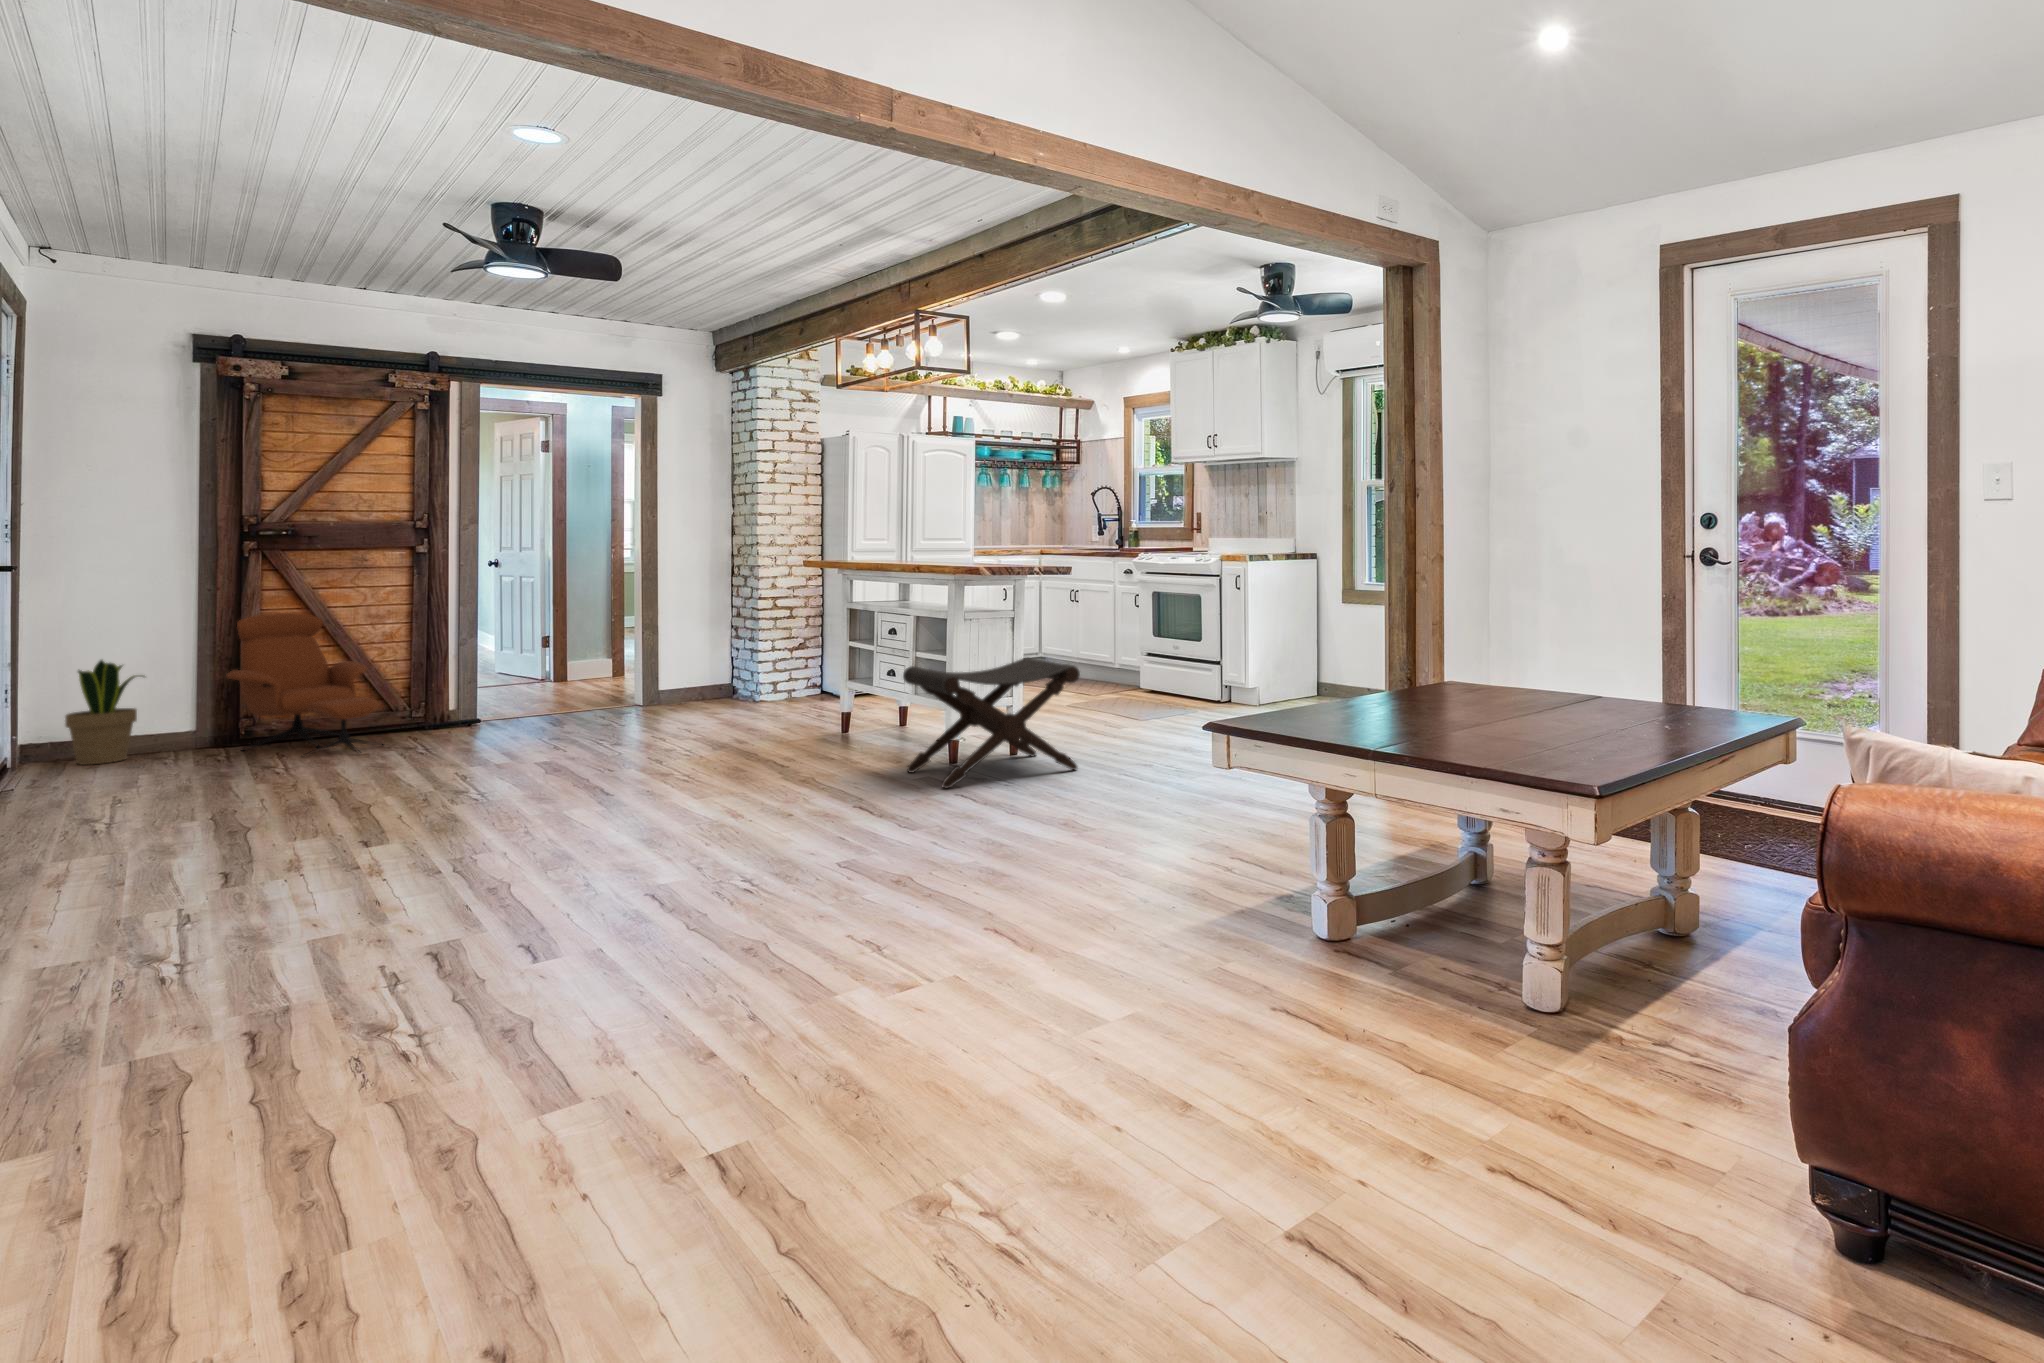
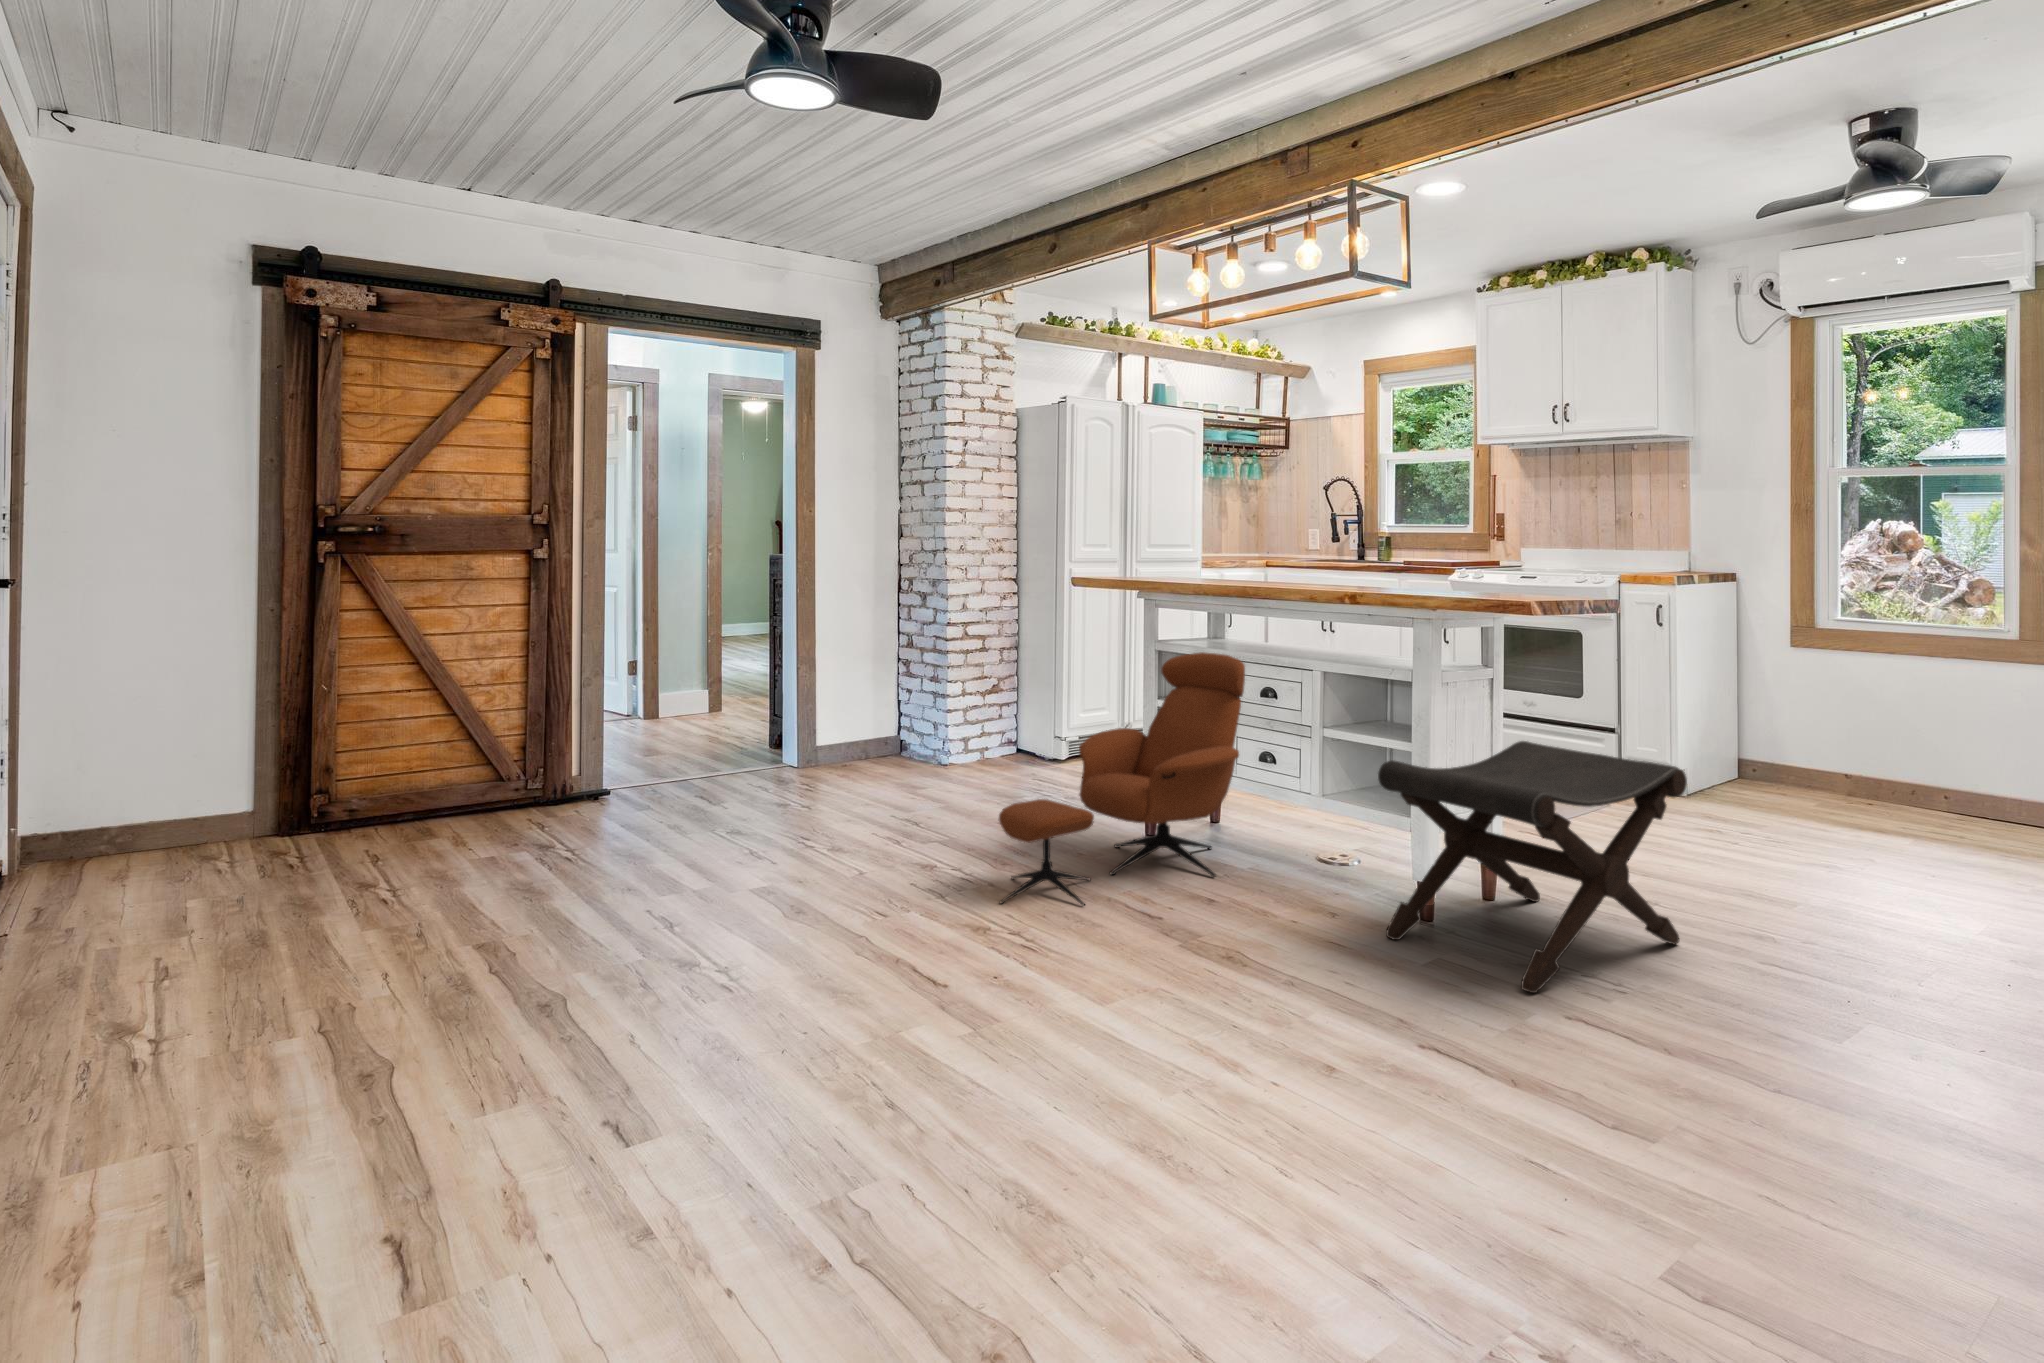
lounge chair: present [226,613,378,755] -> present [999,652,1245,905]
potted plant: present [65,660,144,765] -> none [79,711,191,869]

